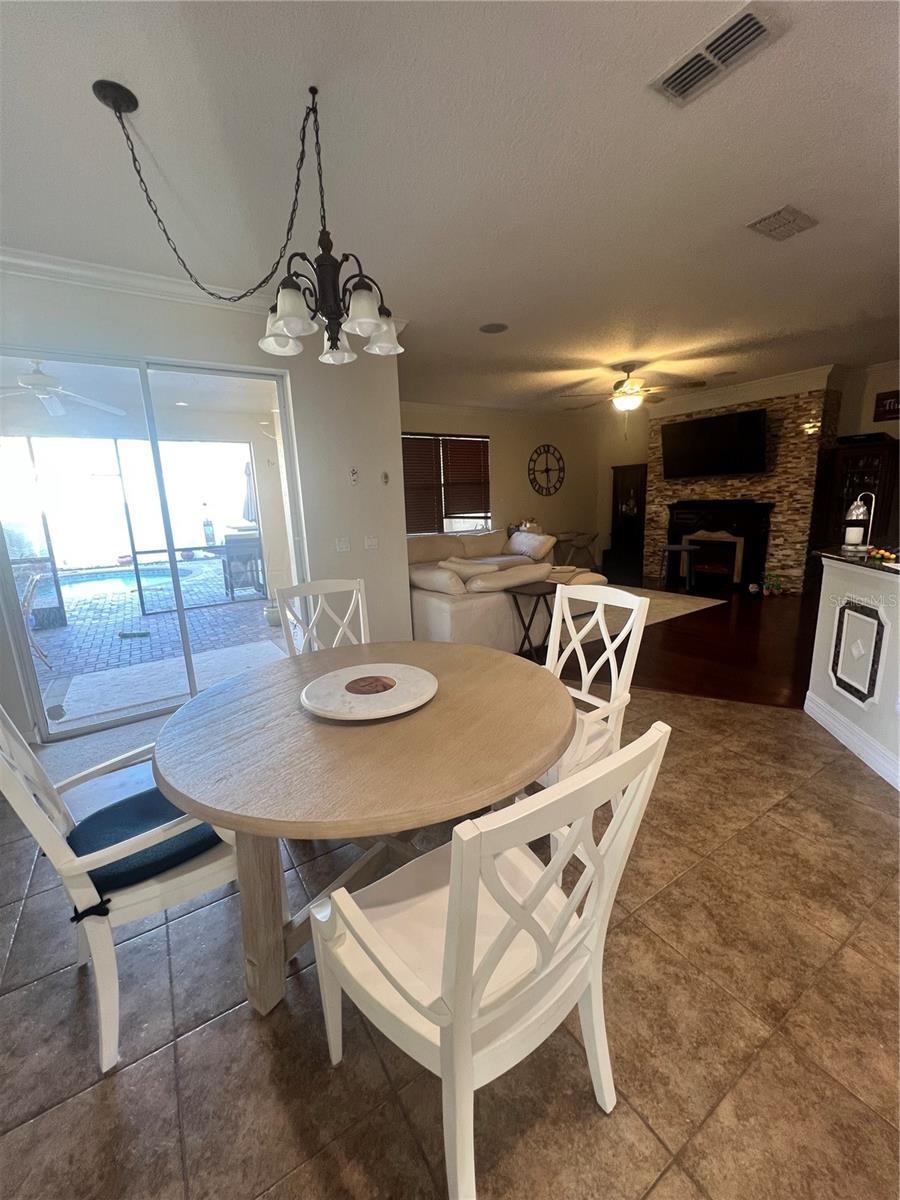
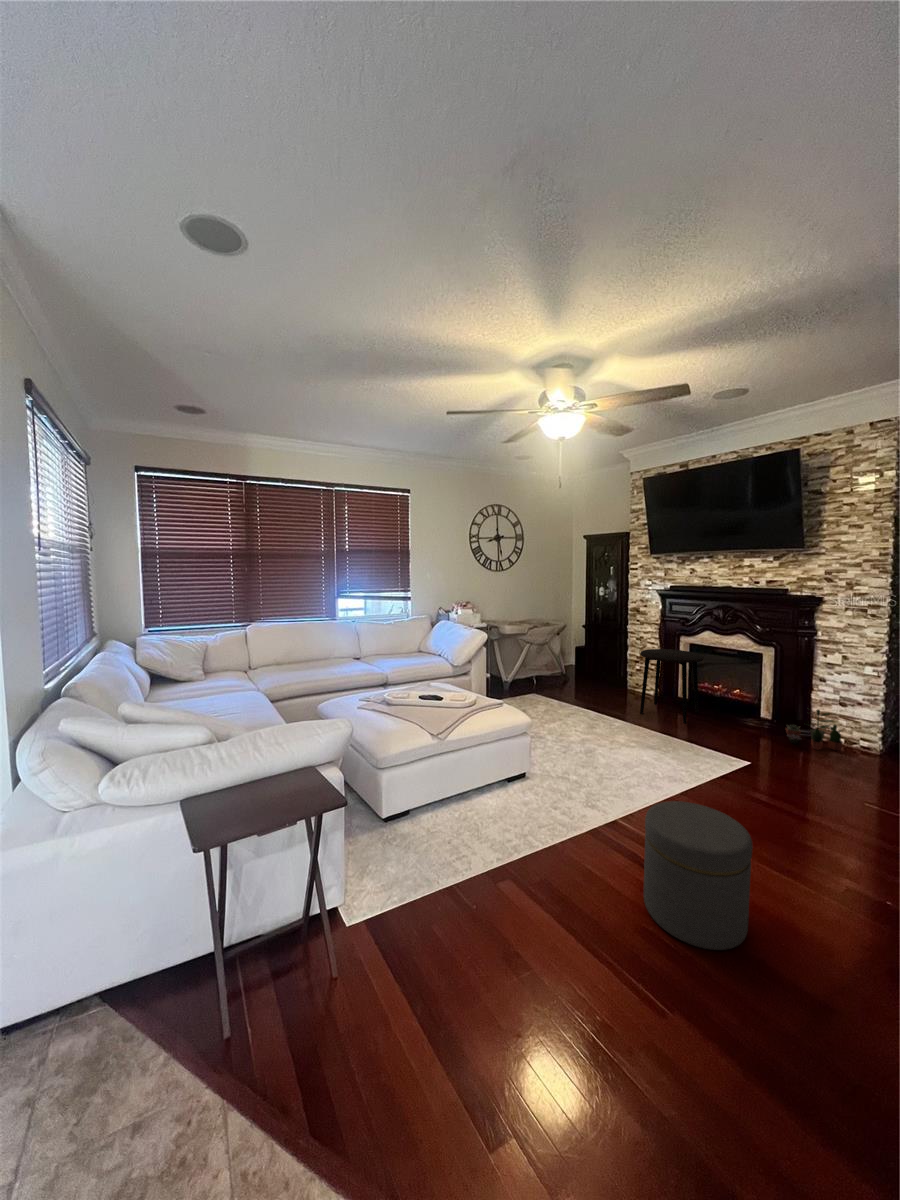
ottoman: none [691,593,741,643] -> present [644,801,753,950]

